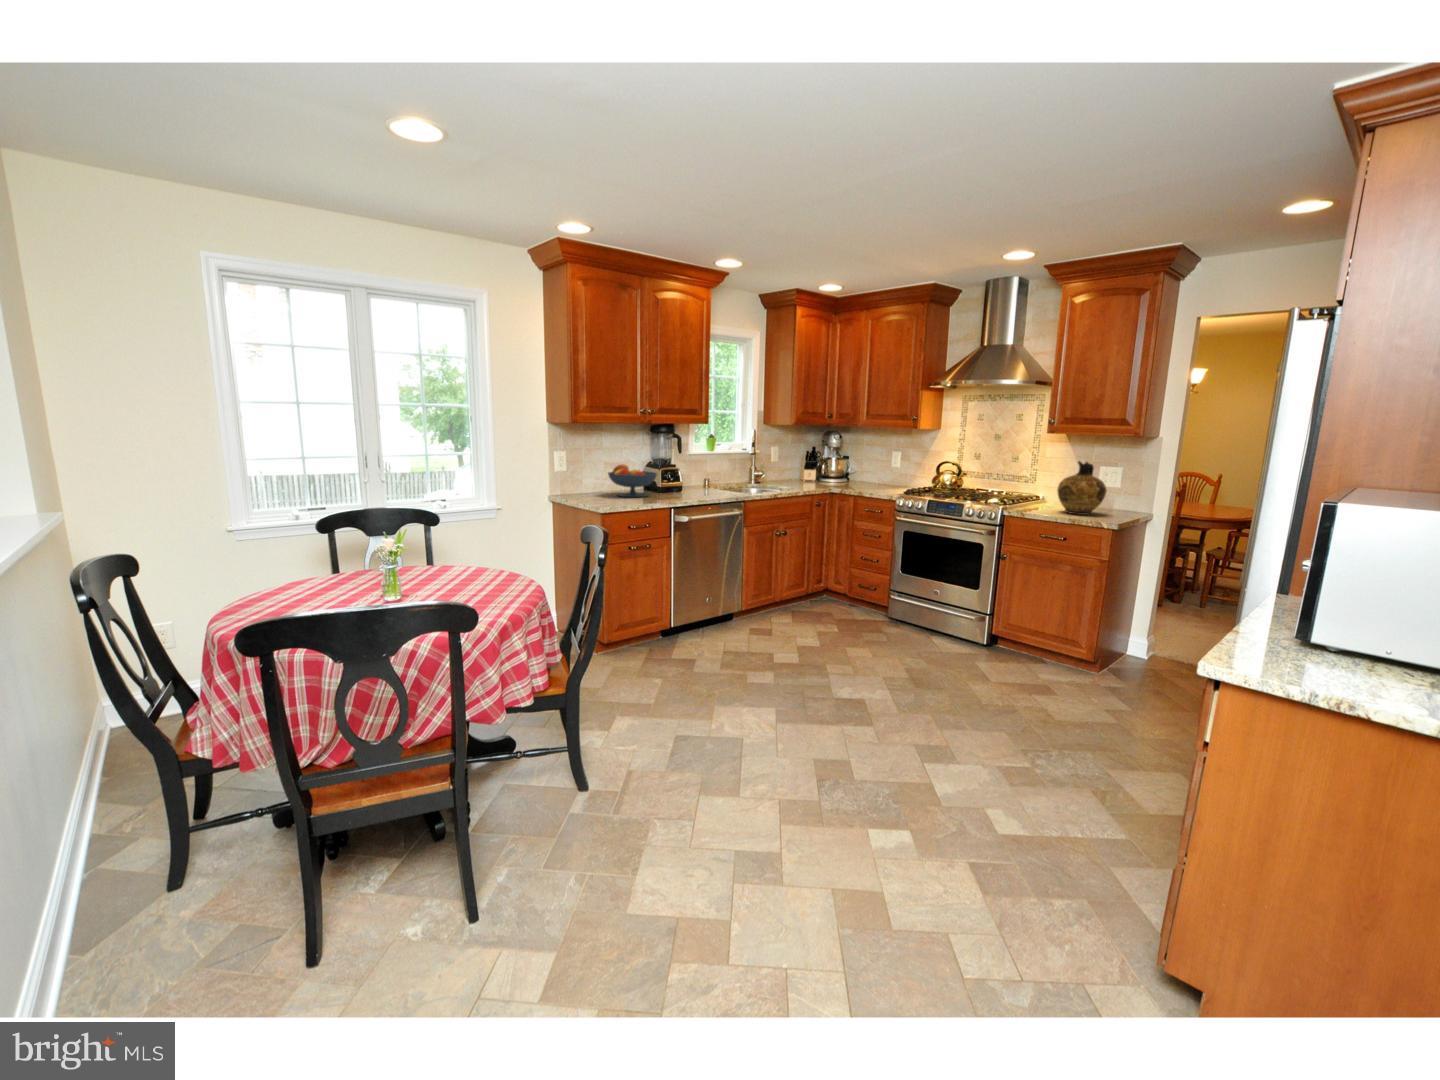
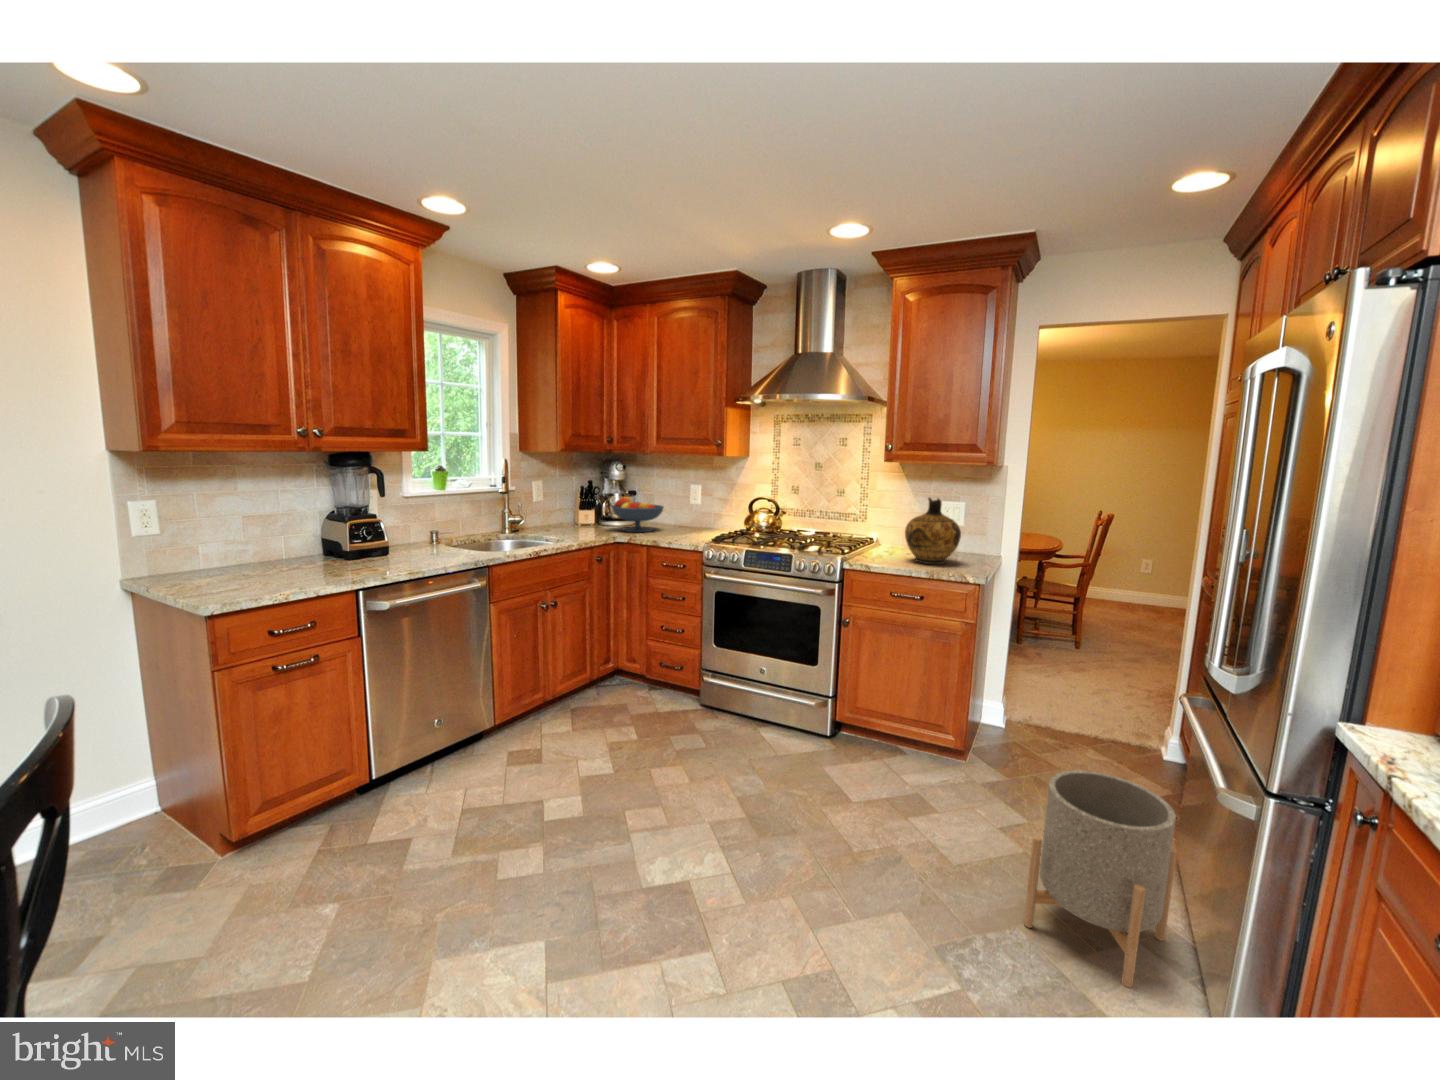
fruit bowl: present [608,464,657,497] -> present [612,497,664,532]
planter: none [1090,653,1214,786] -> present [1024,770,1177,987]

